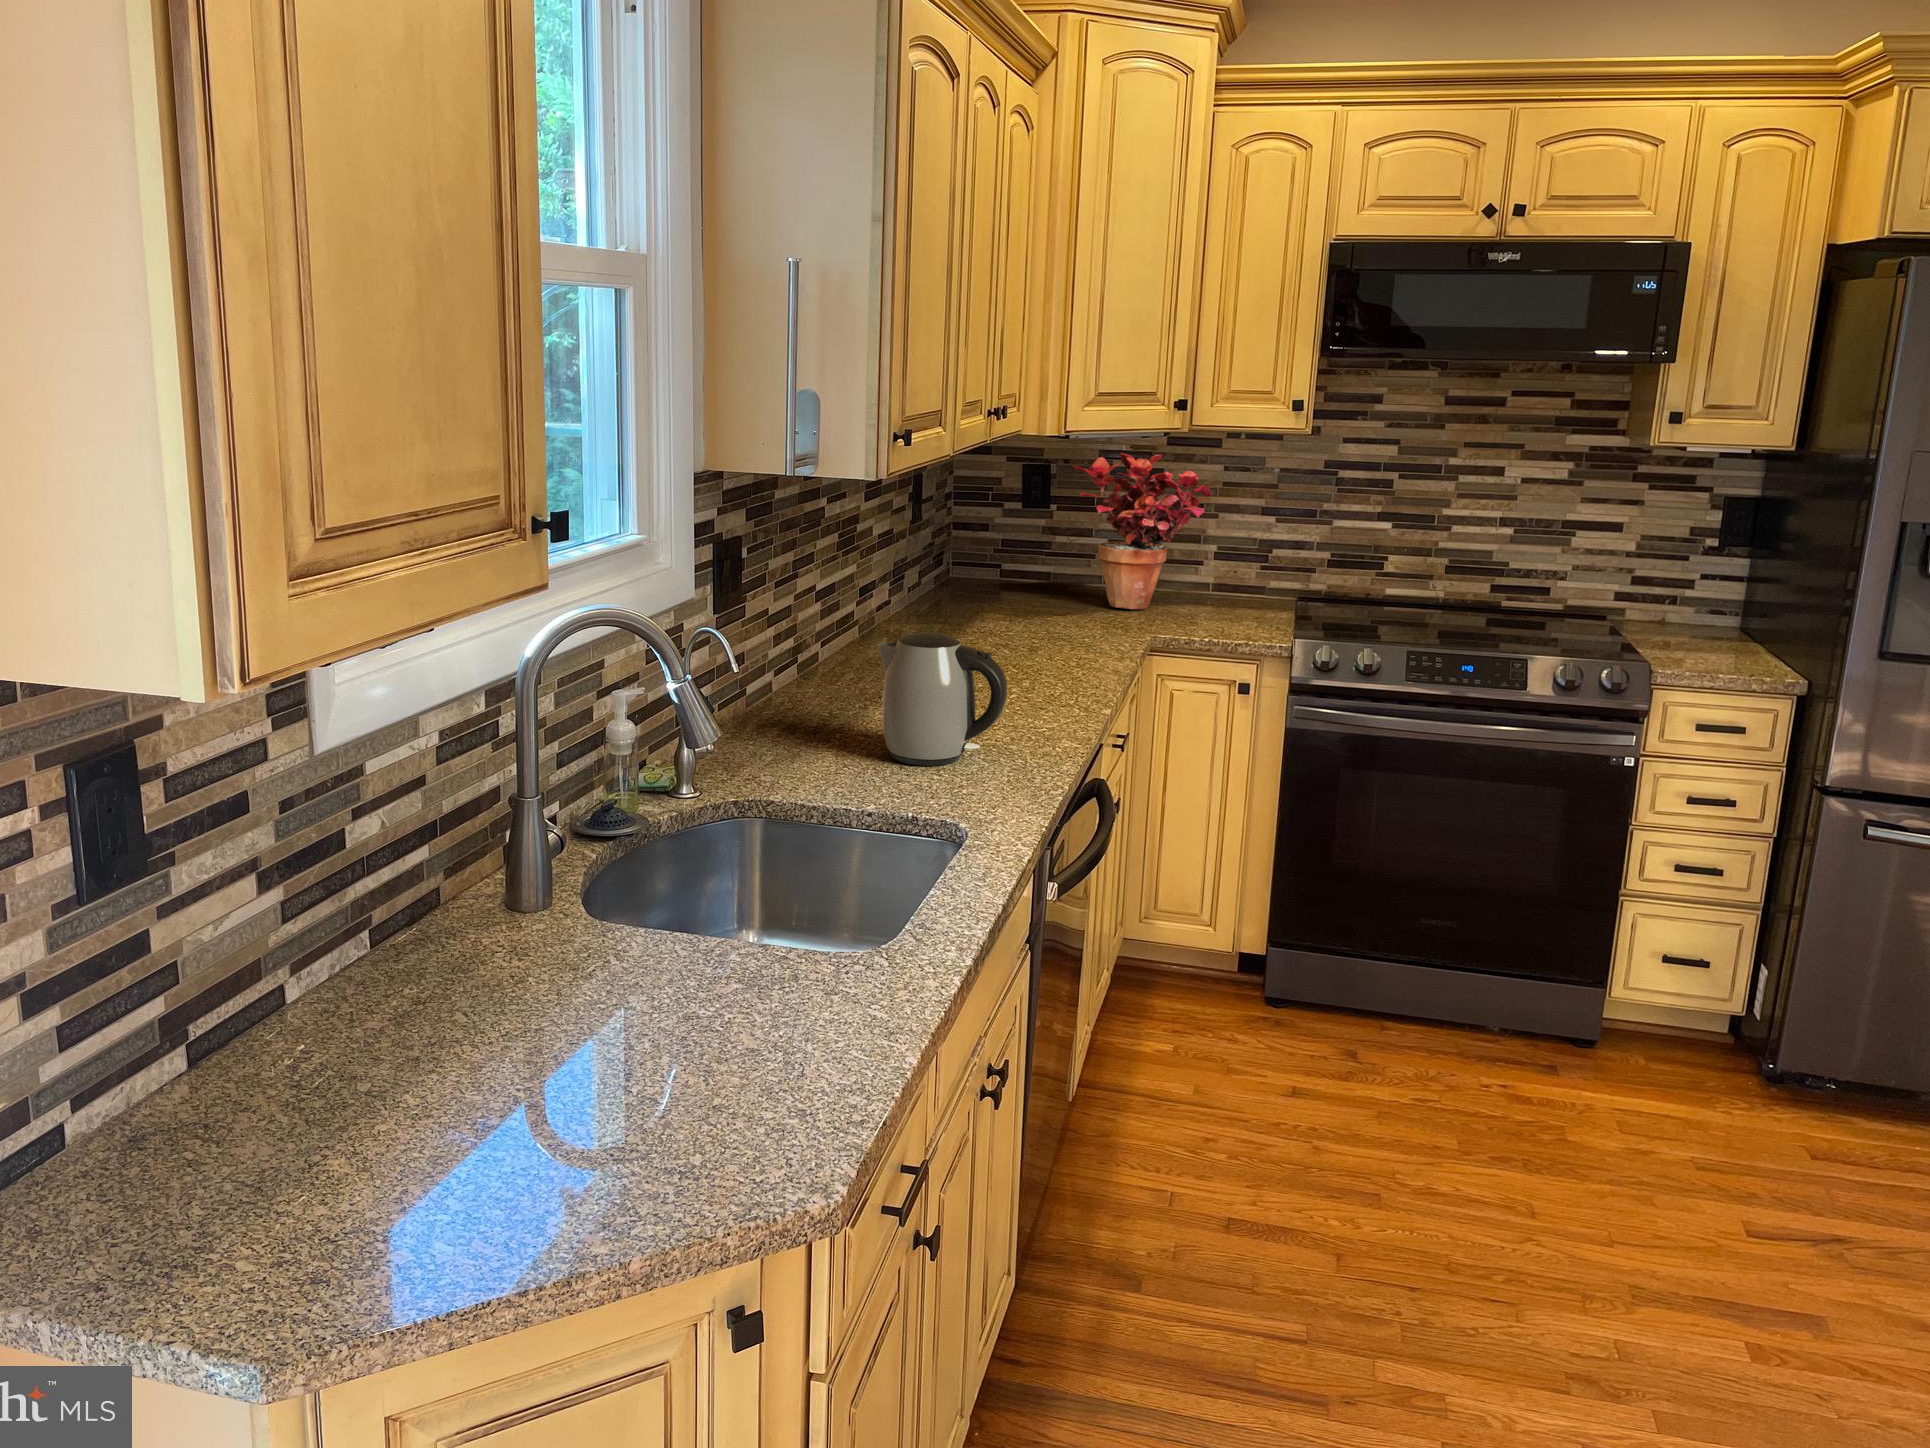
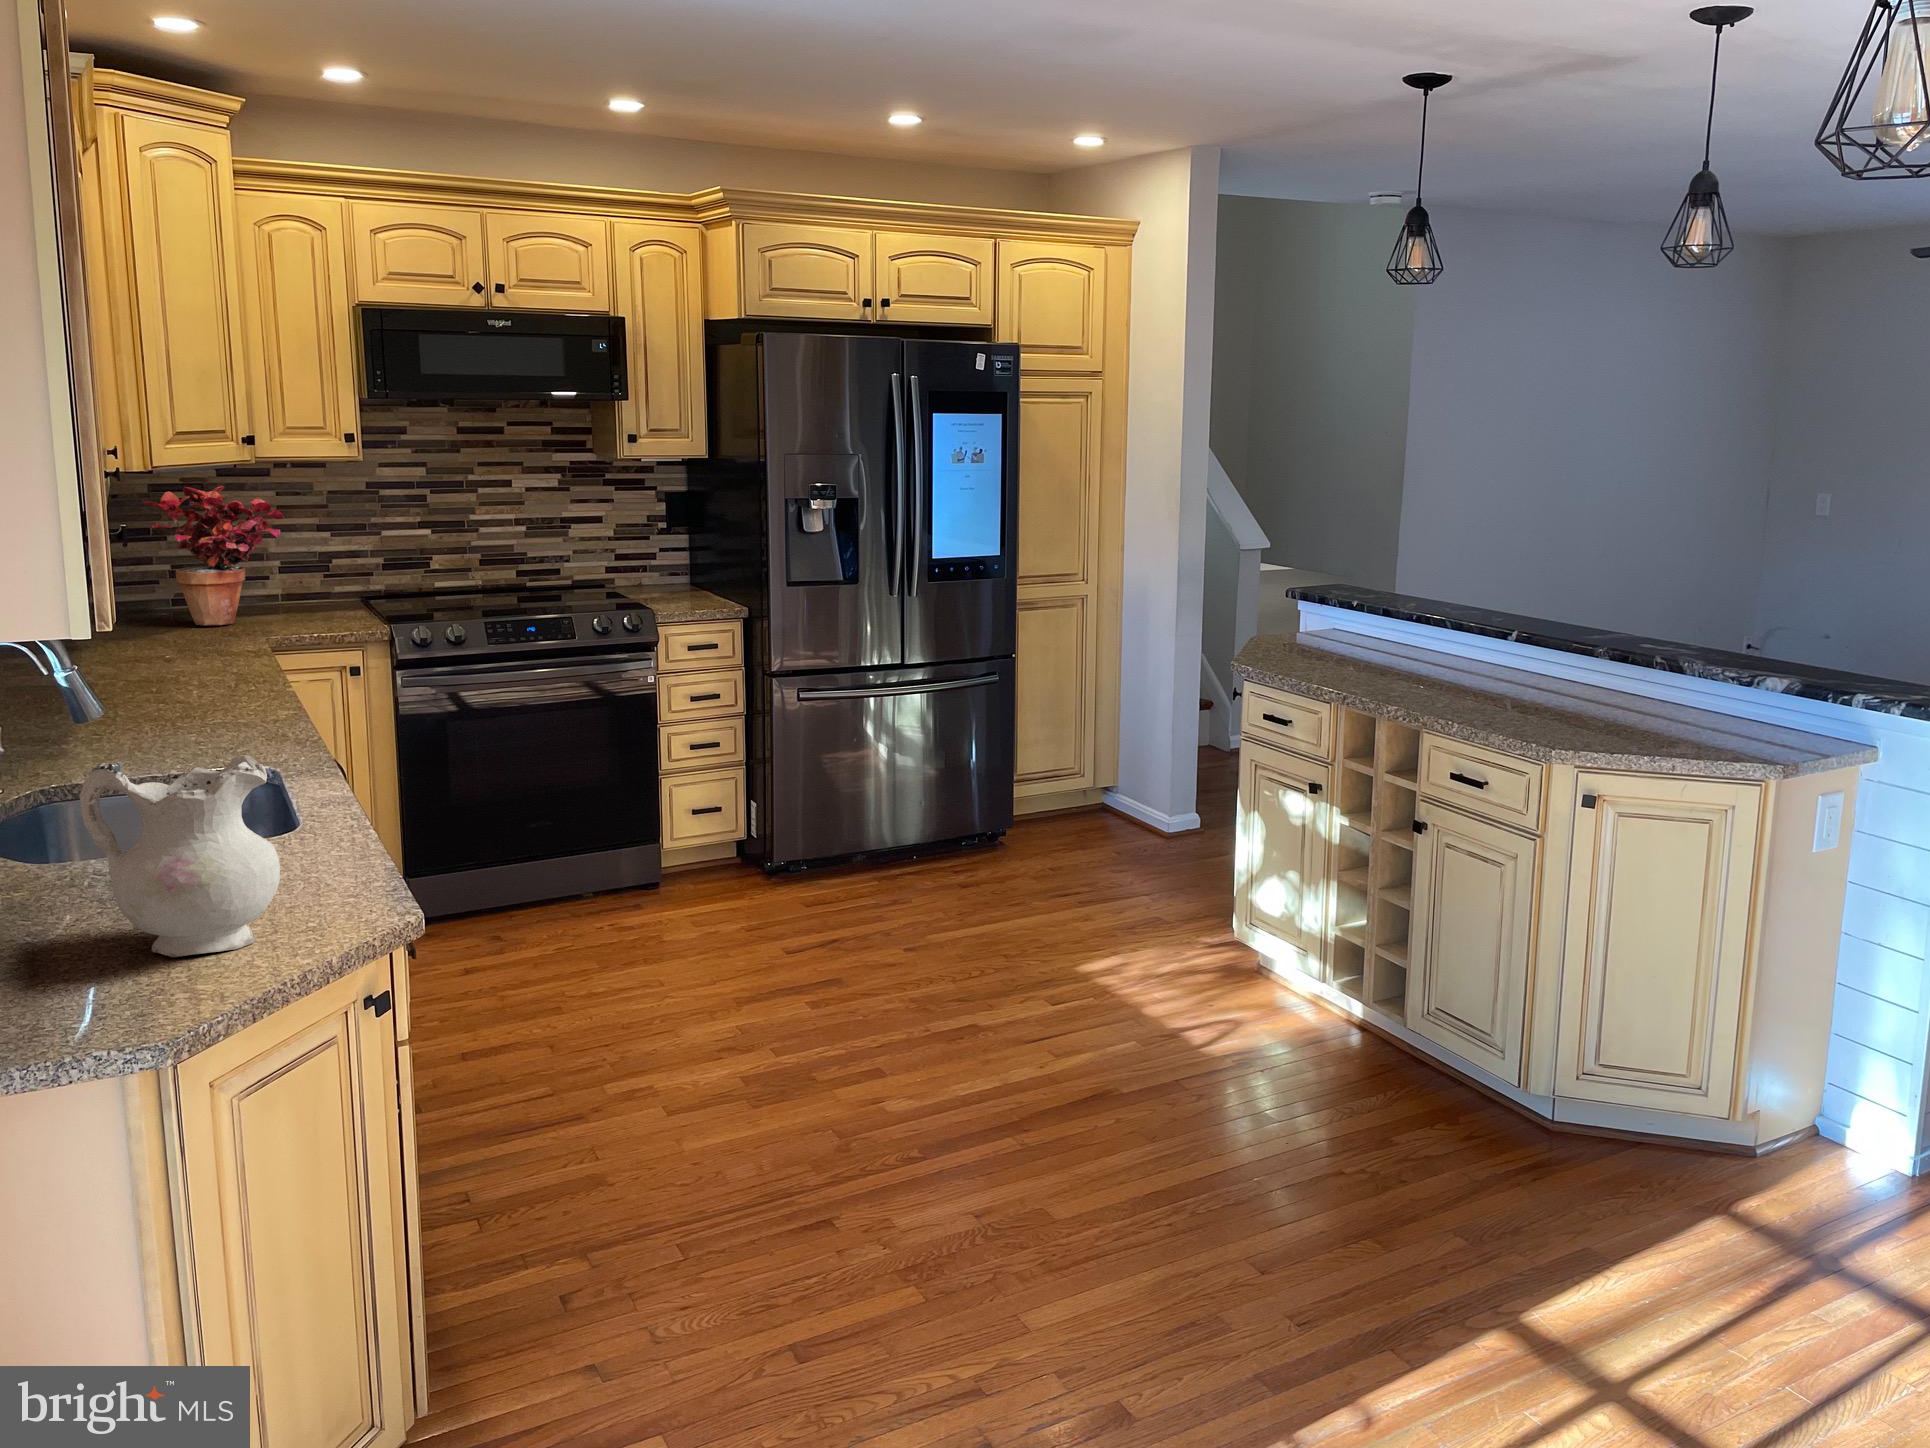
kettle: present [877,632,1007,766] -> none [115,635,243,745]
ceramic pitcher: none [414,861,650,1195] -> present [80,756,280,957]

